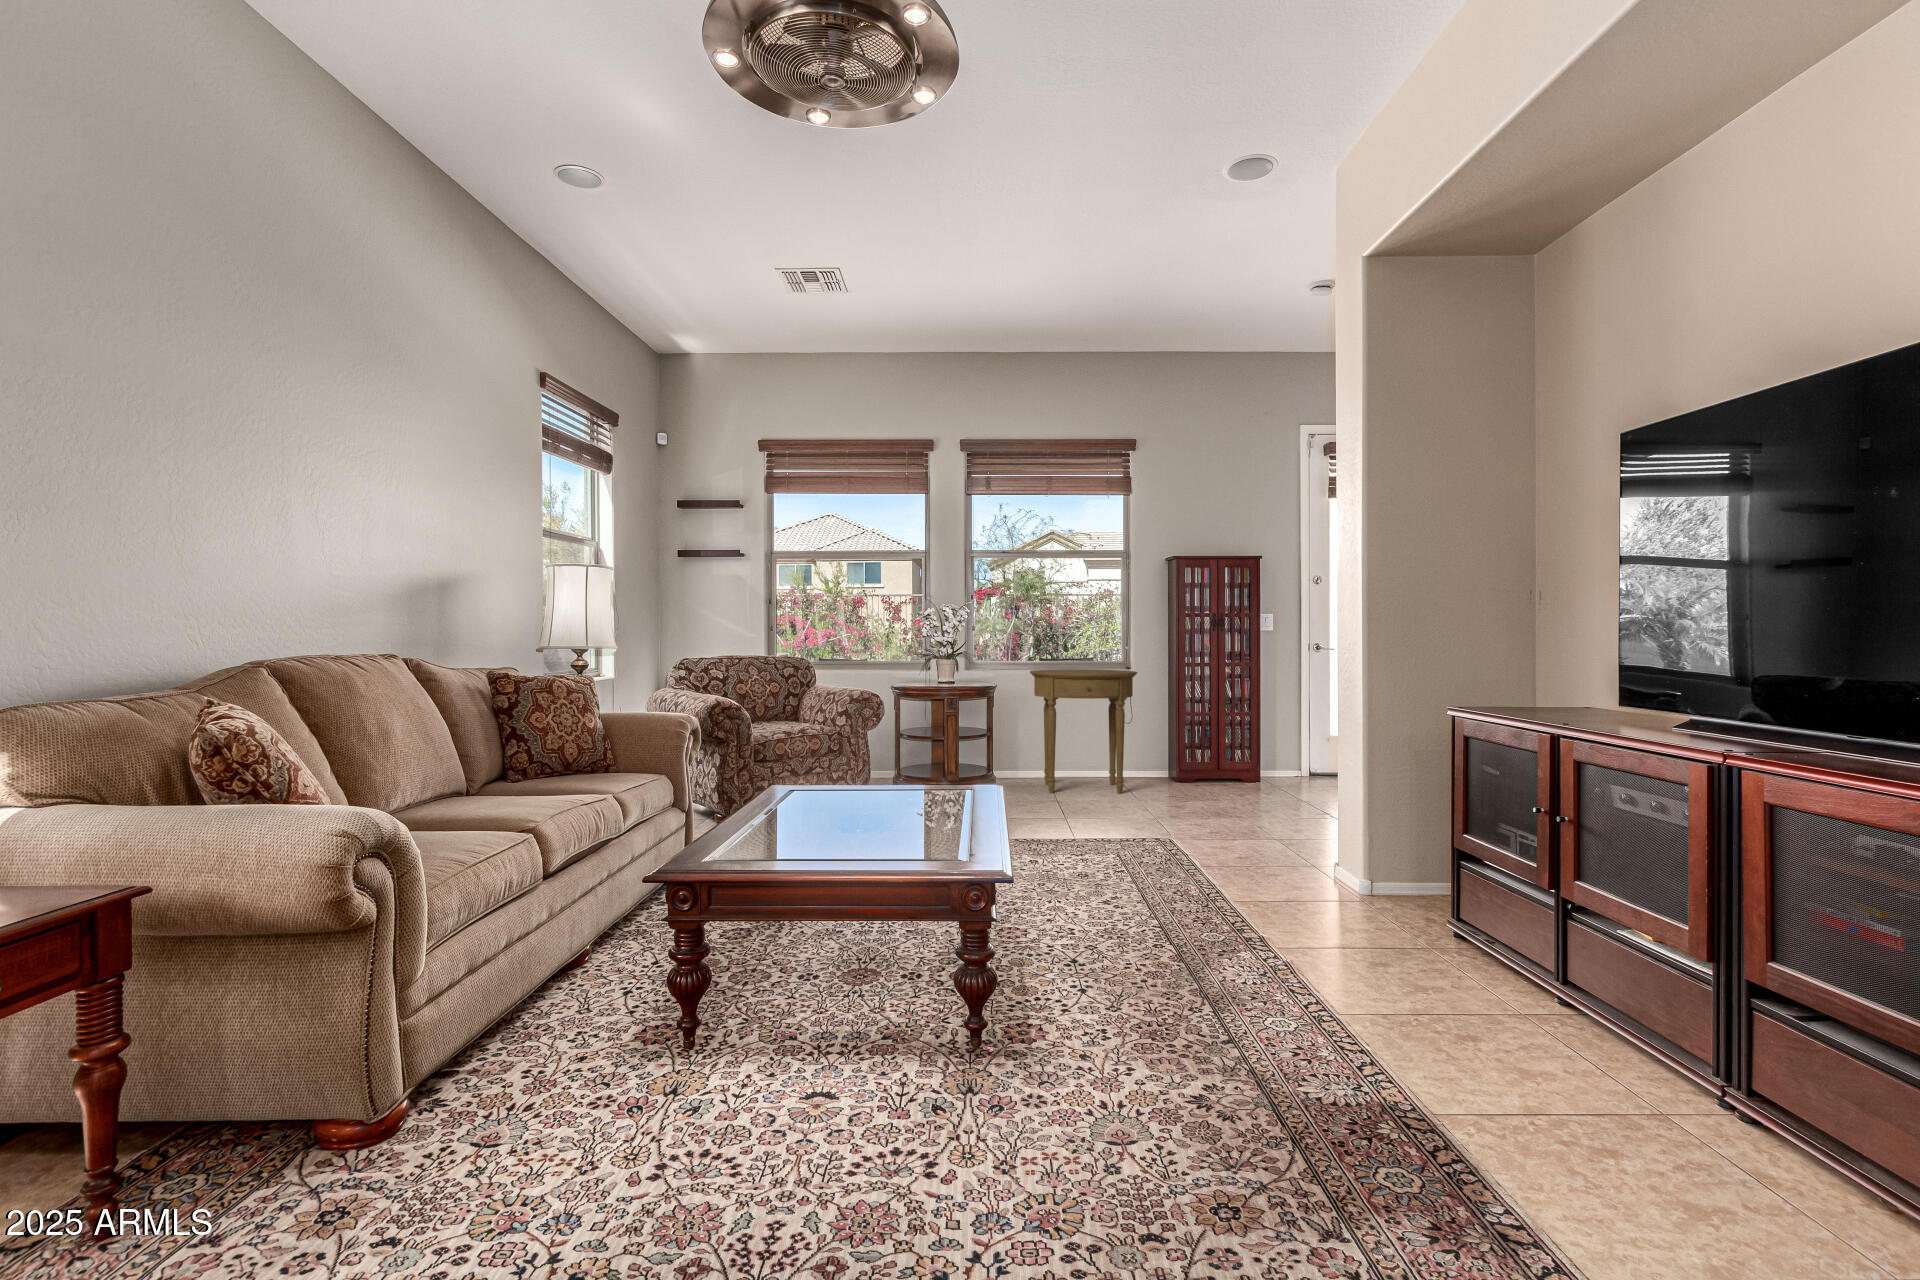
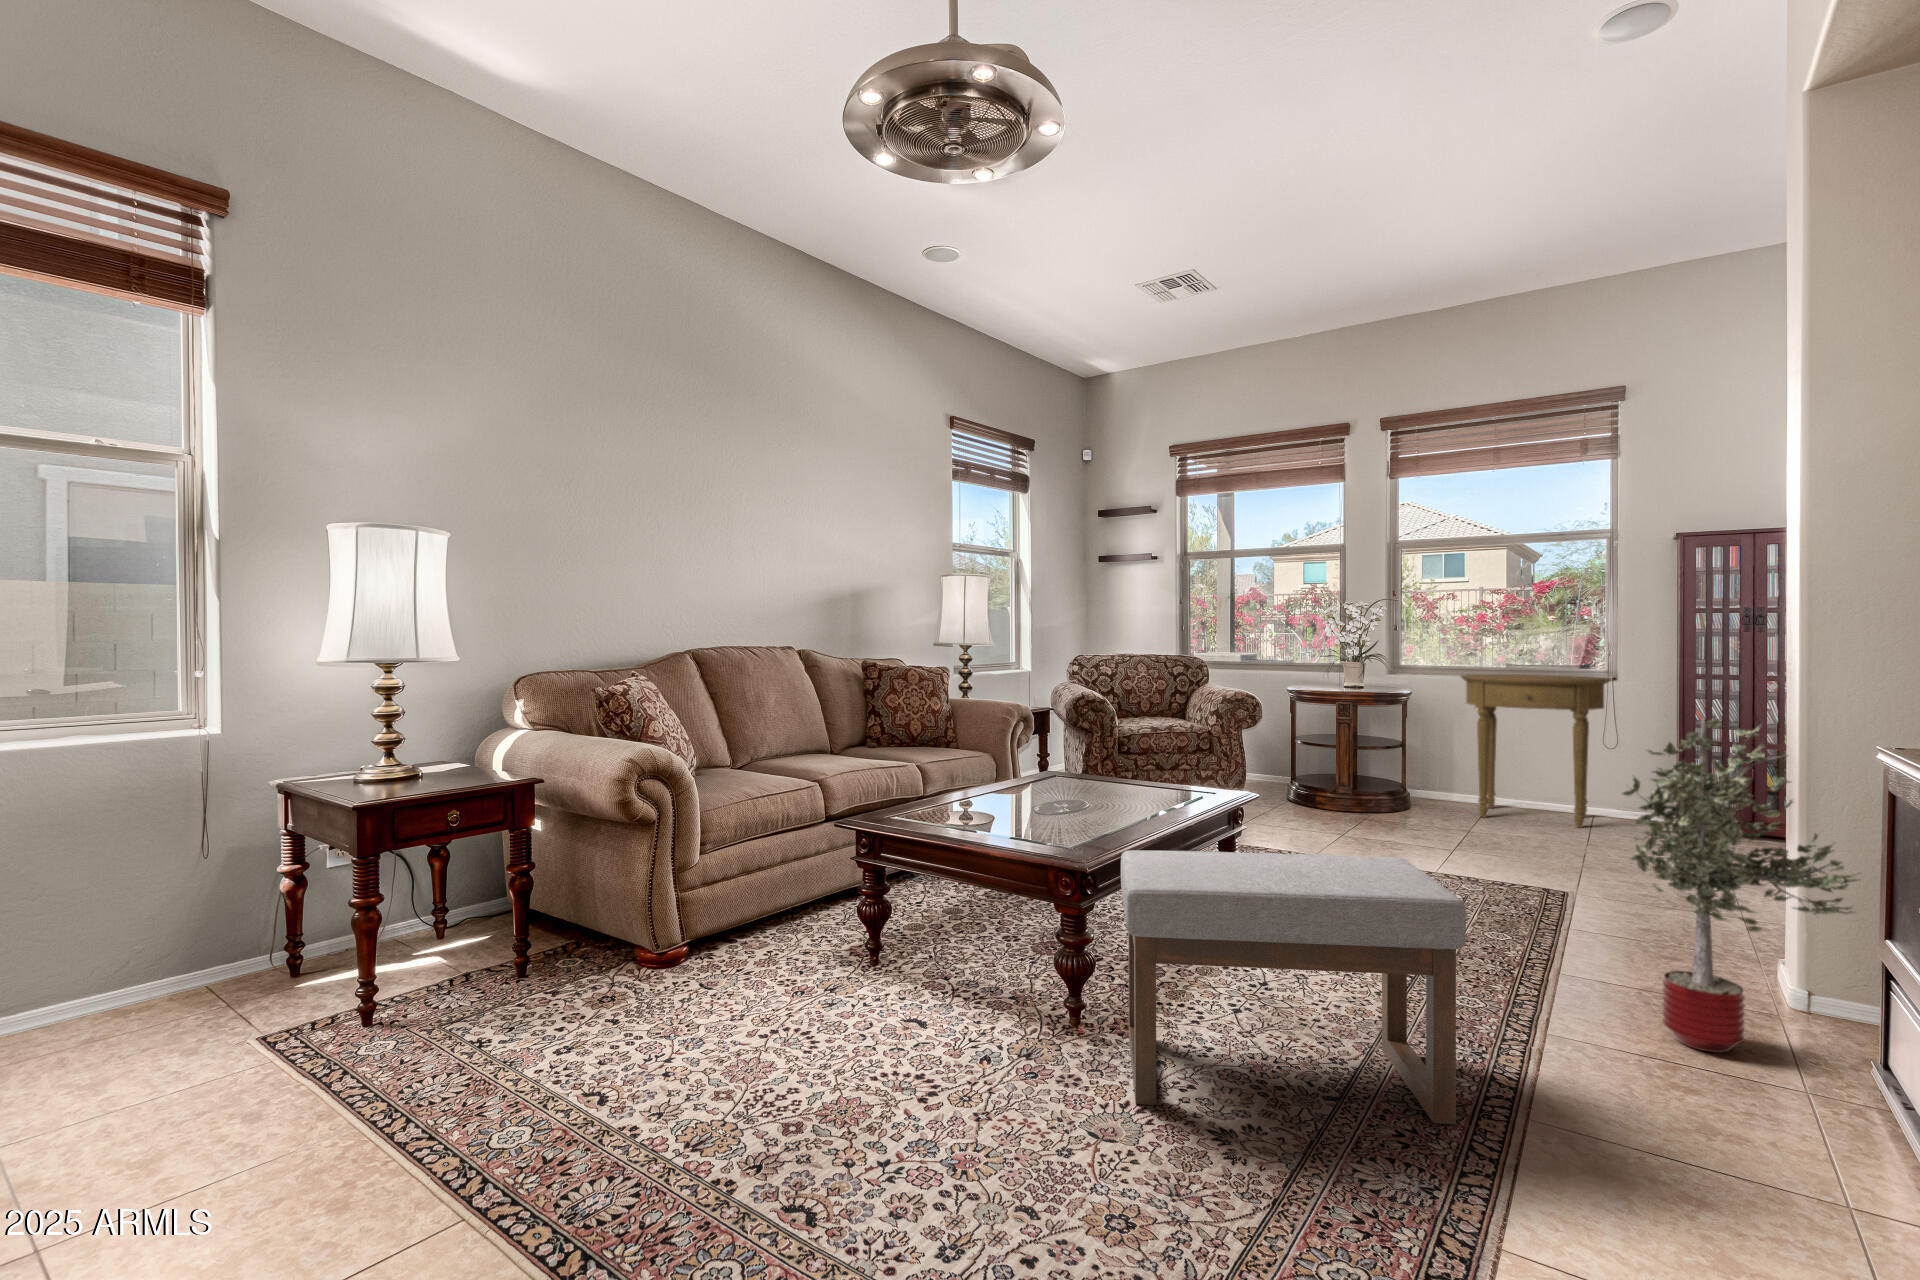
potted tree: none [1313,703,1462,948] -> present [1623,719,1859,1053]
ottoman: none [1021,834,1323,1105] -> present [1121,850,1466,1125]

